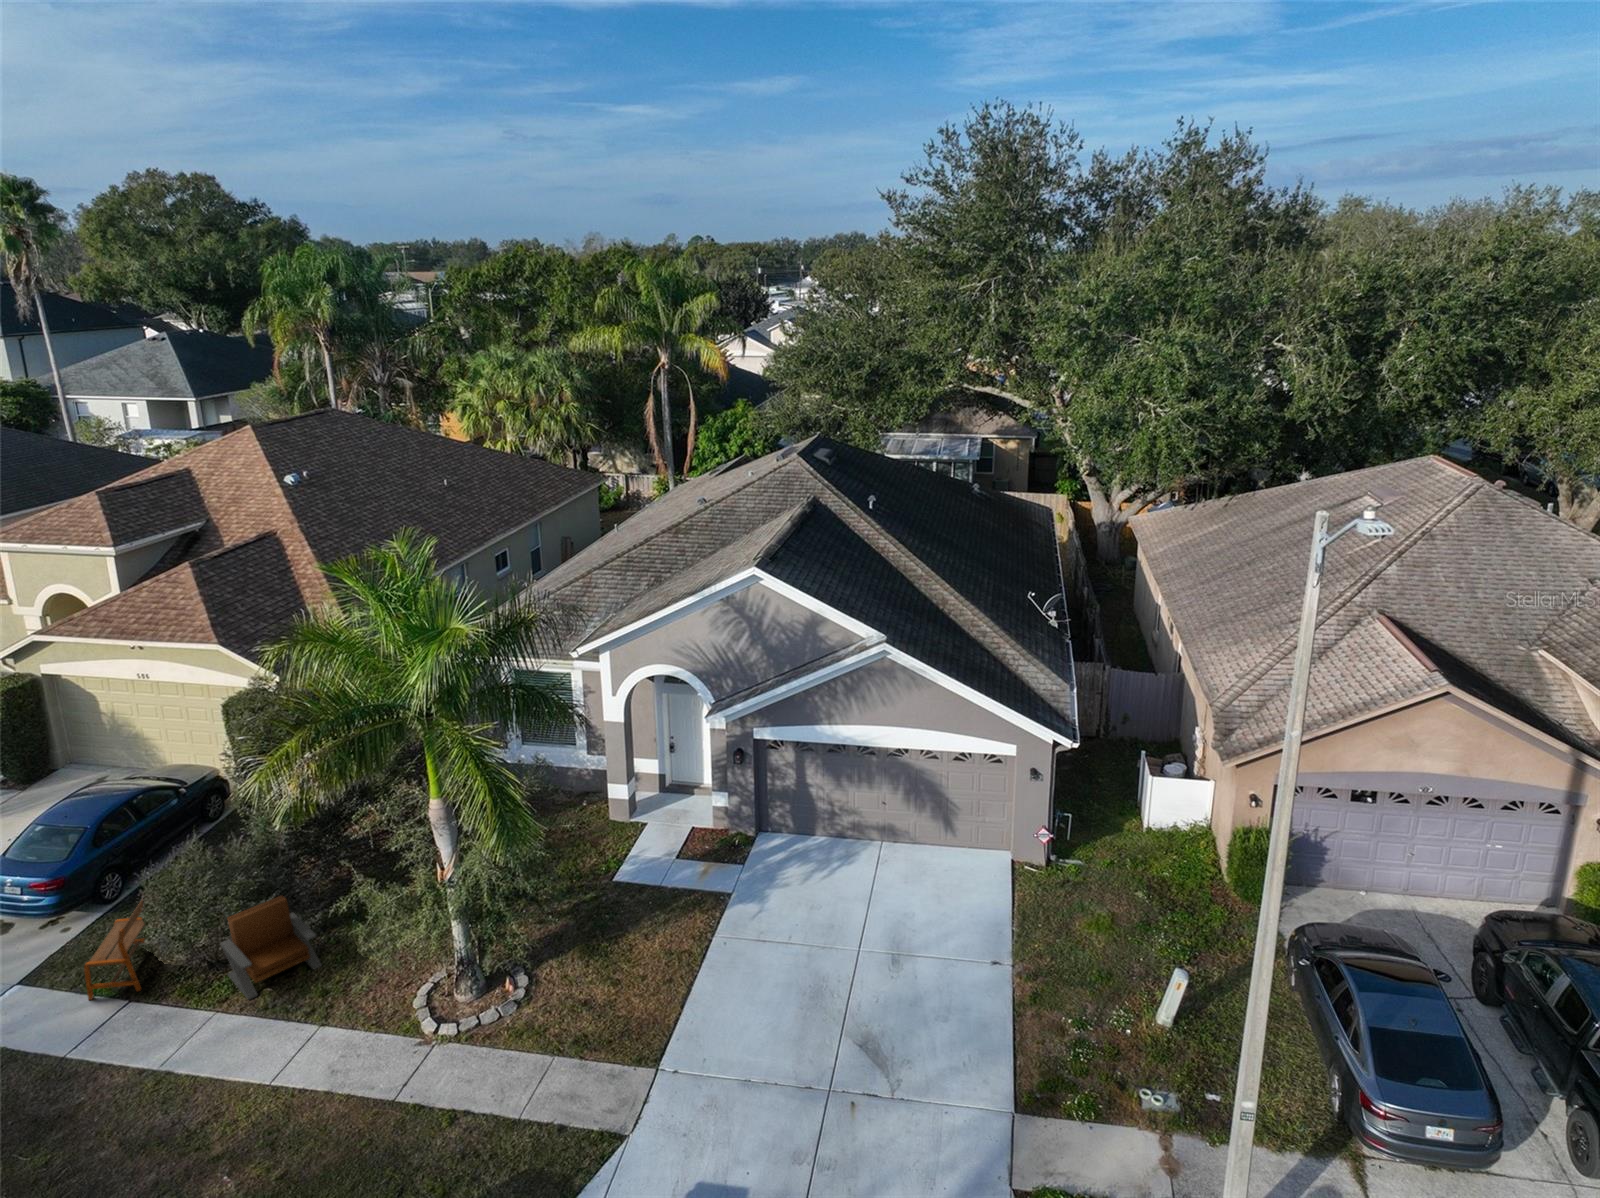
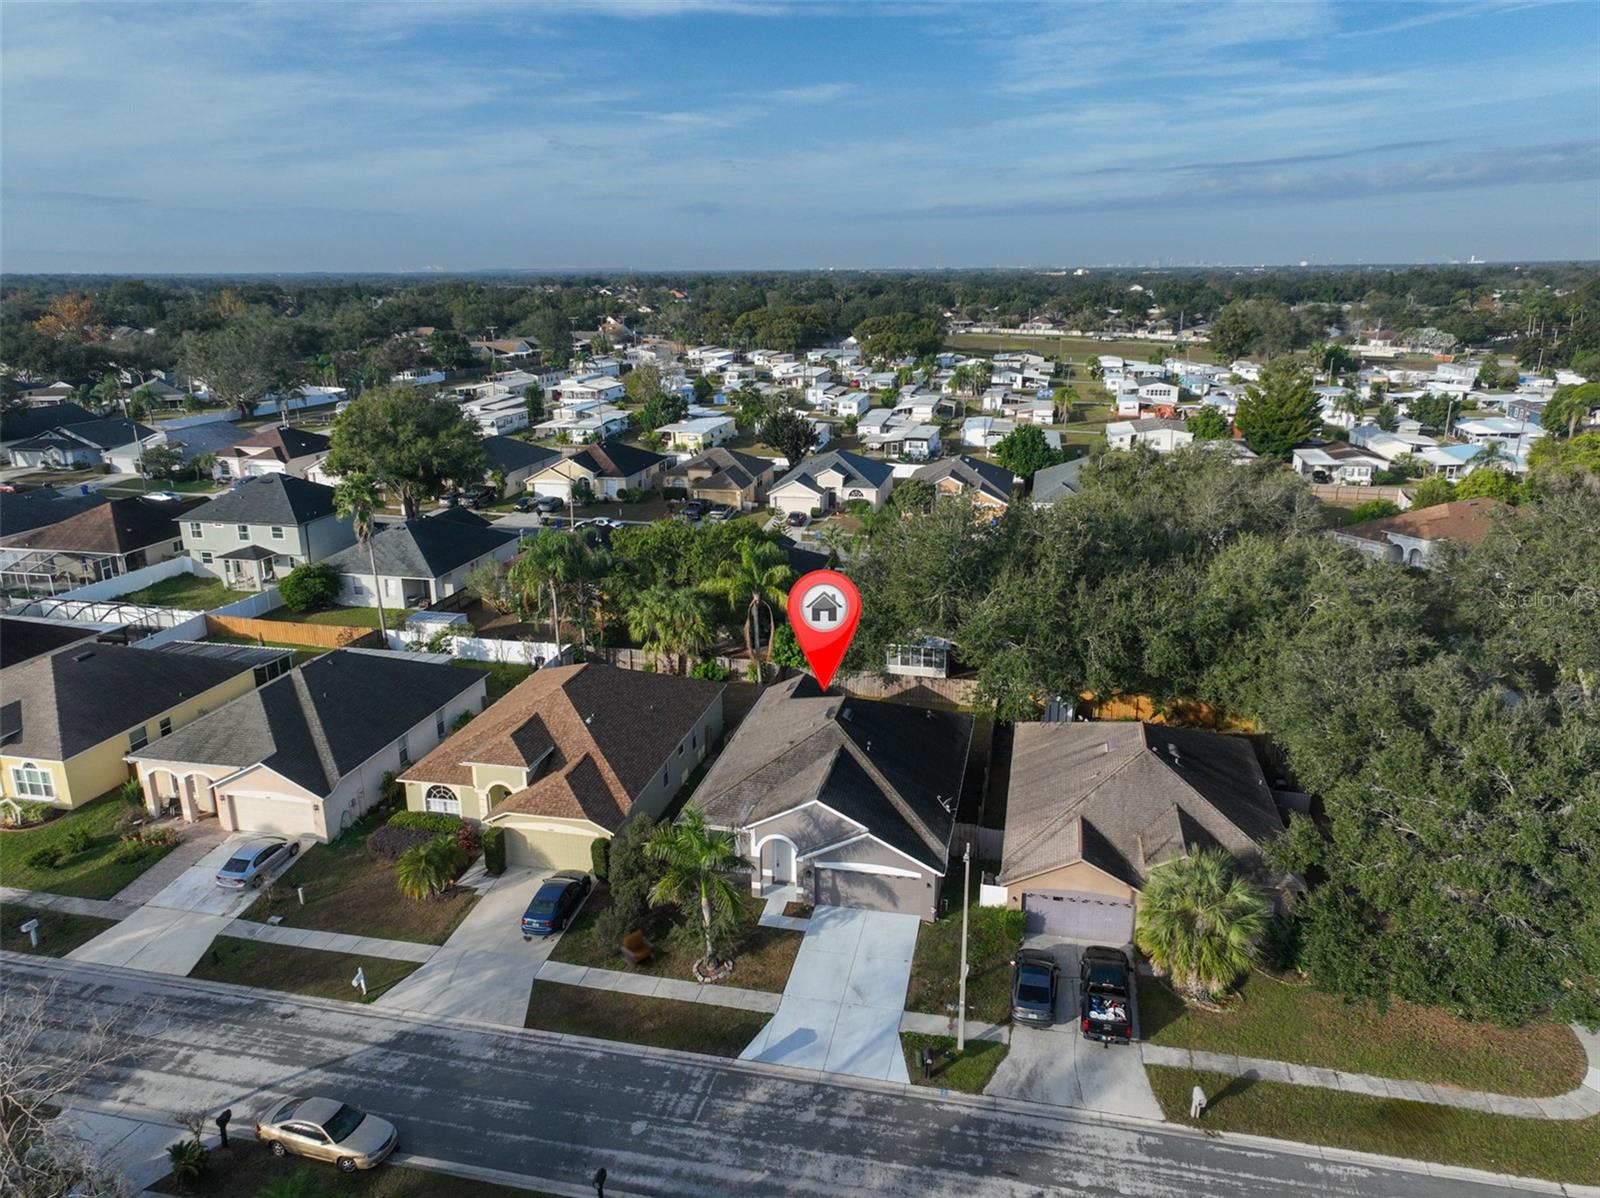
bench: present [84,900,145,1000] -> none [576,928,594,967]

